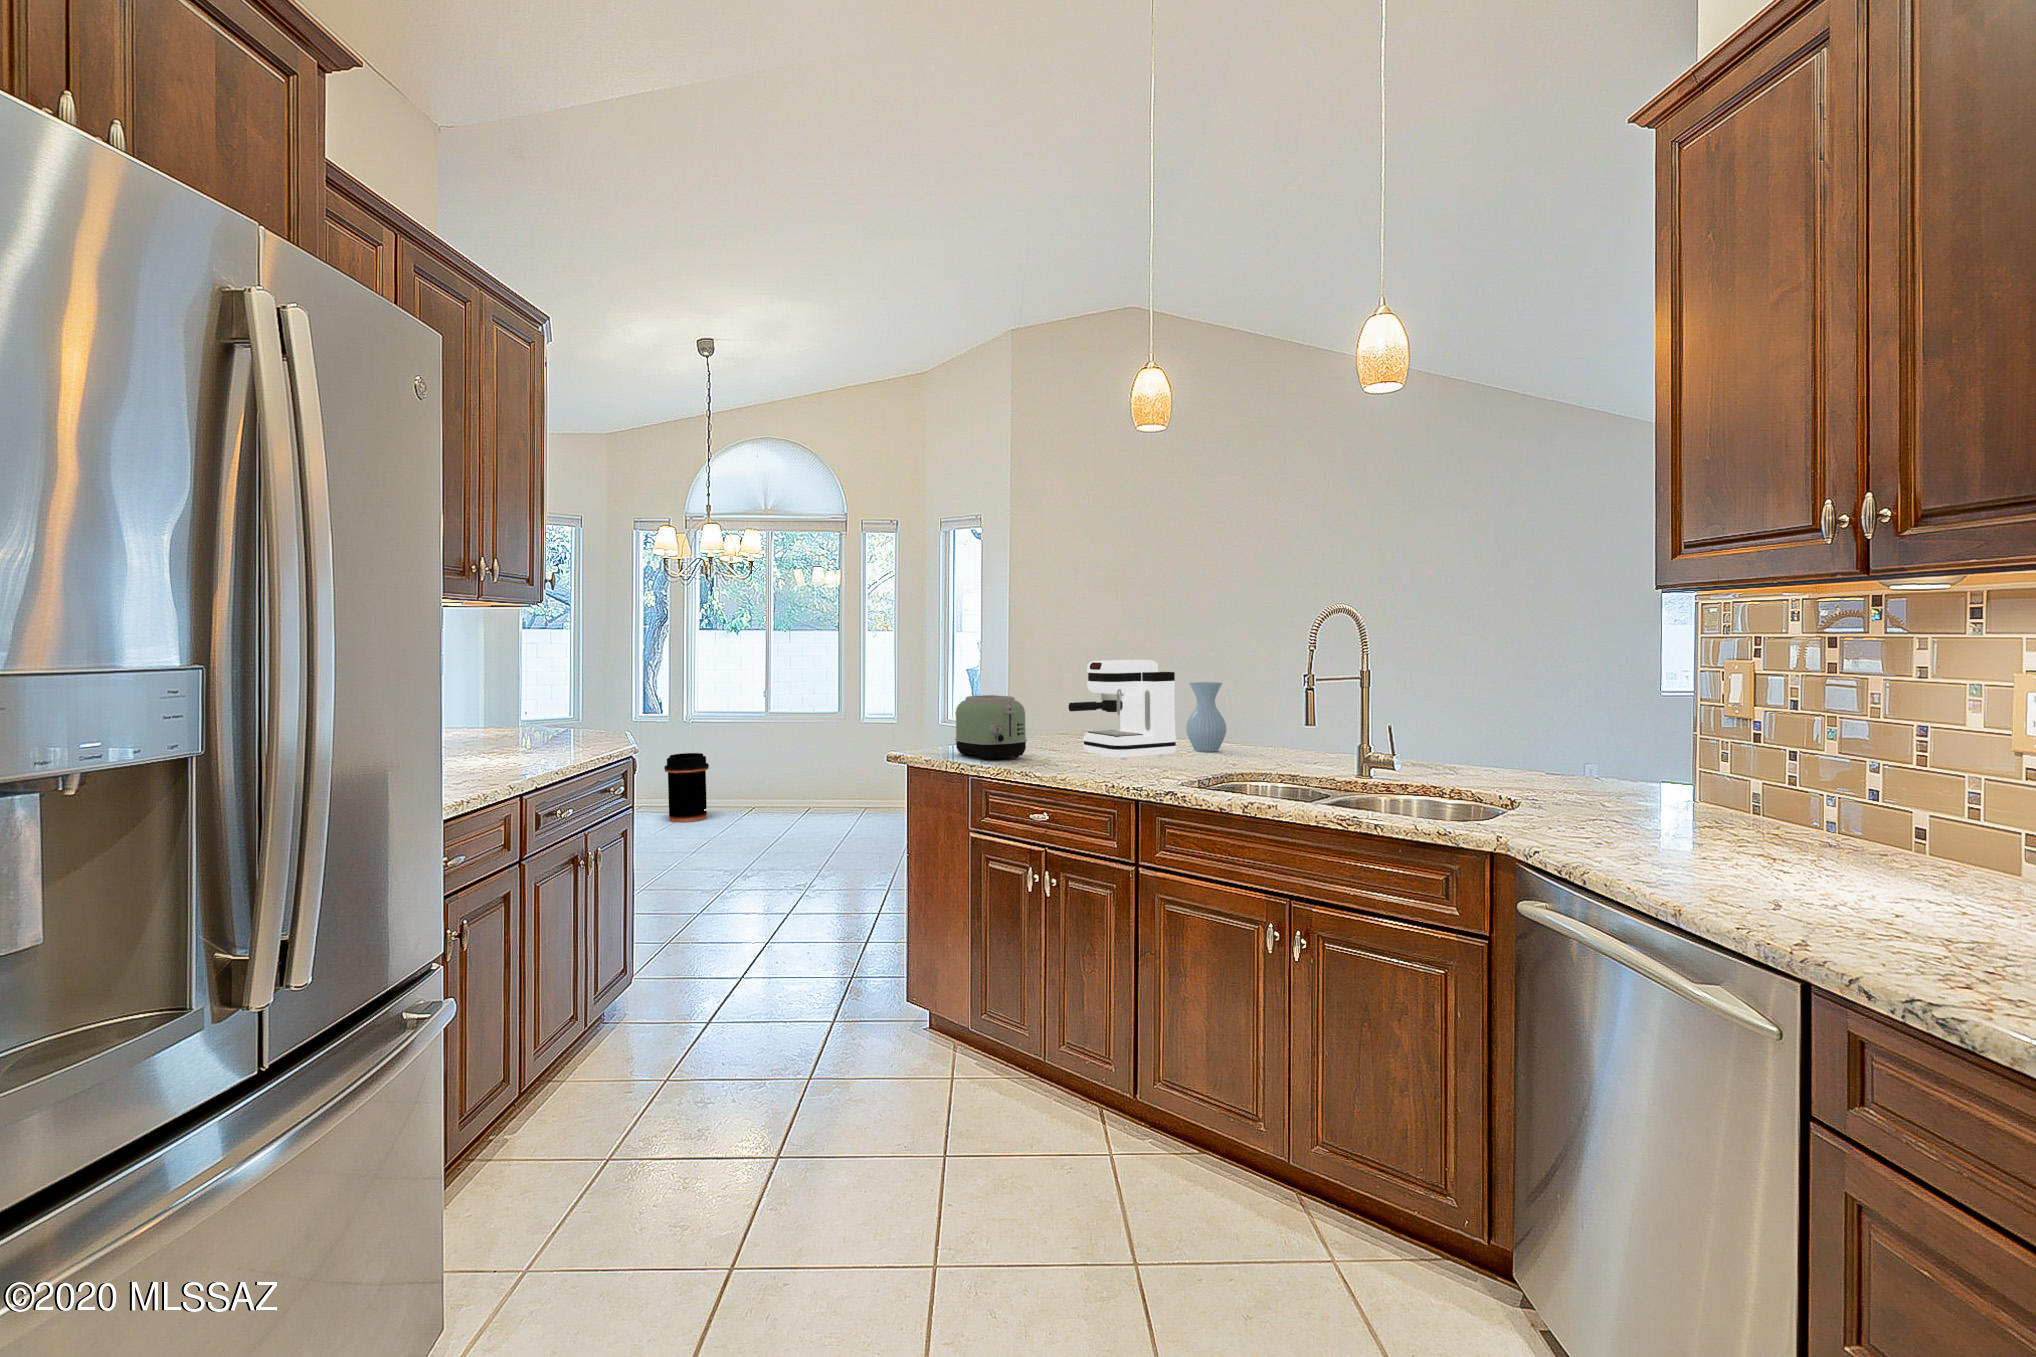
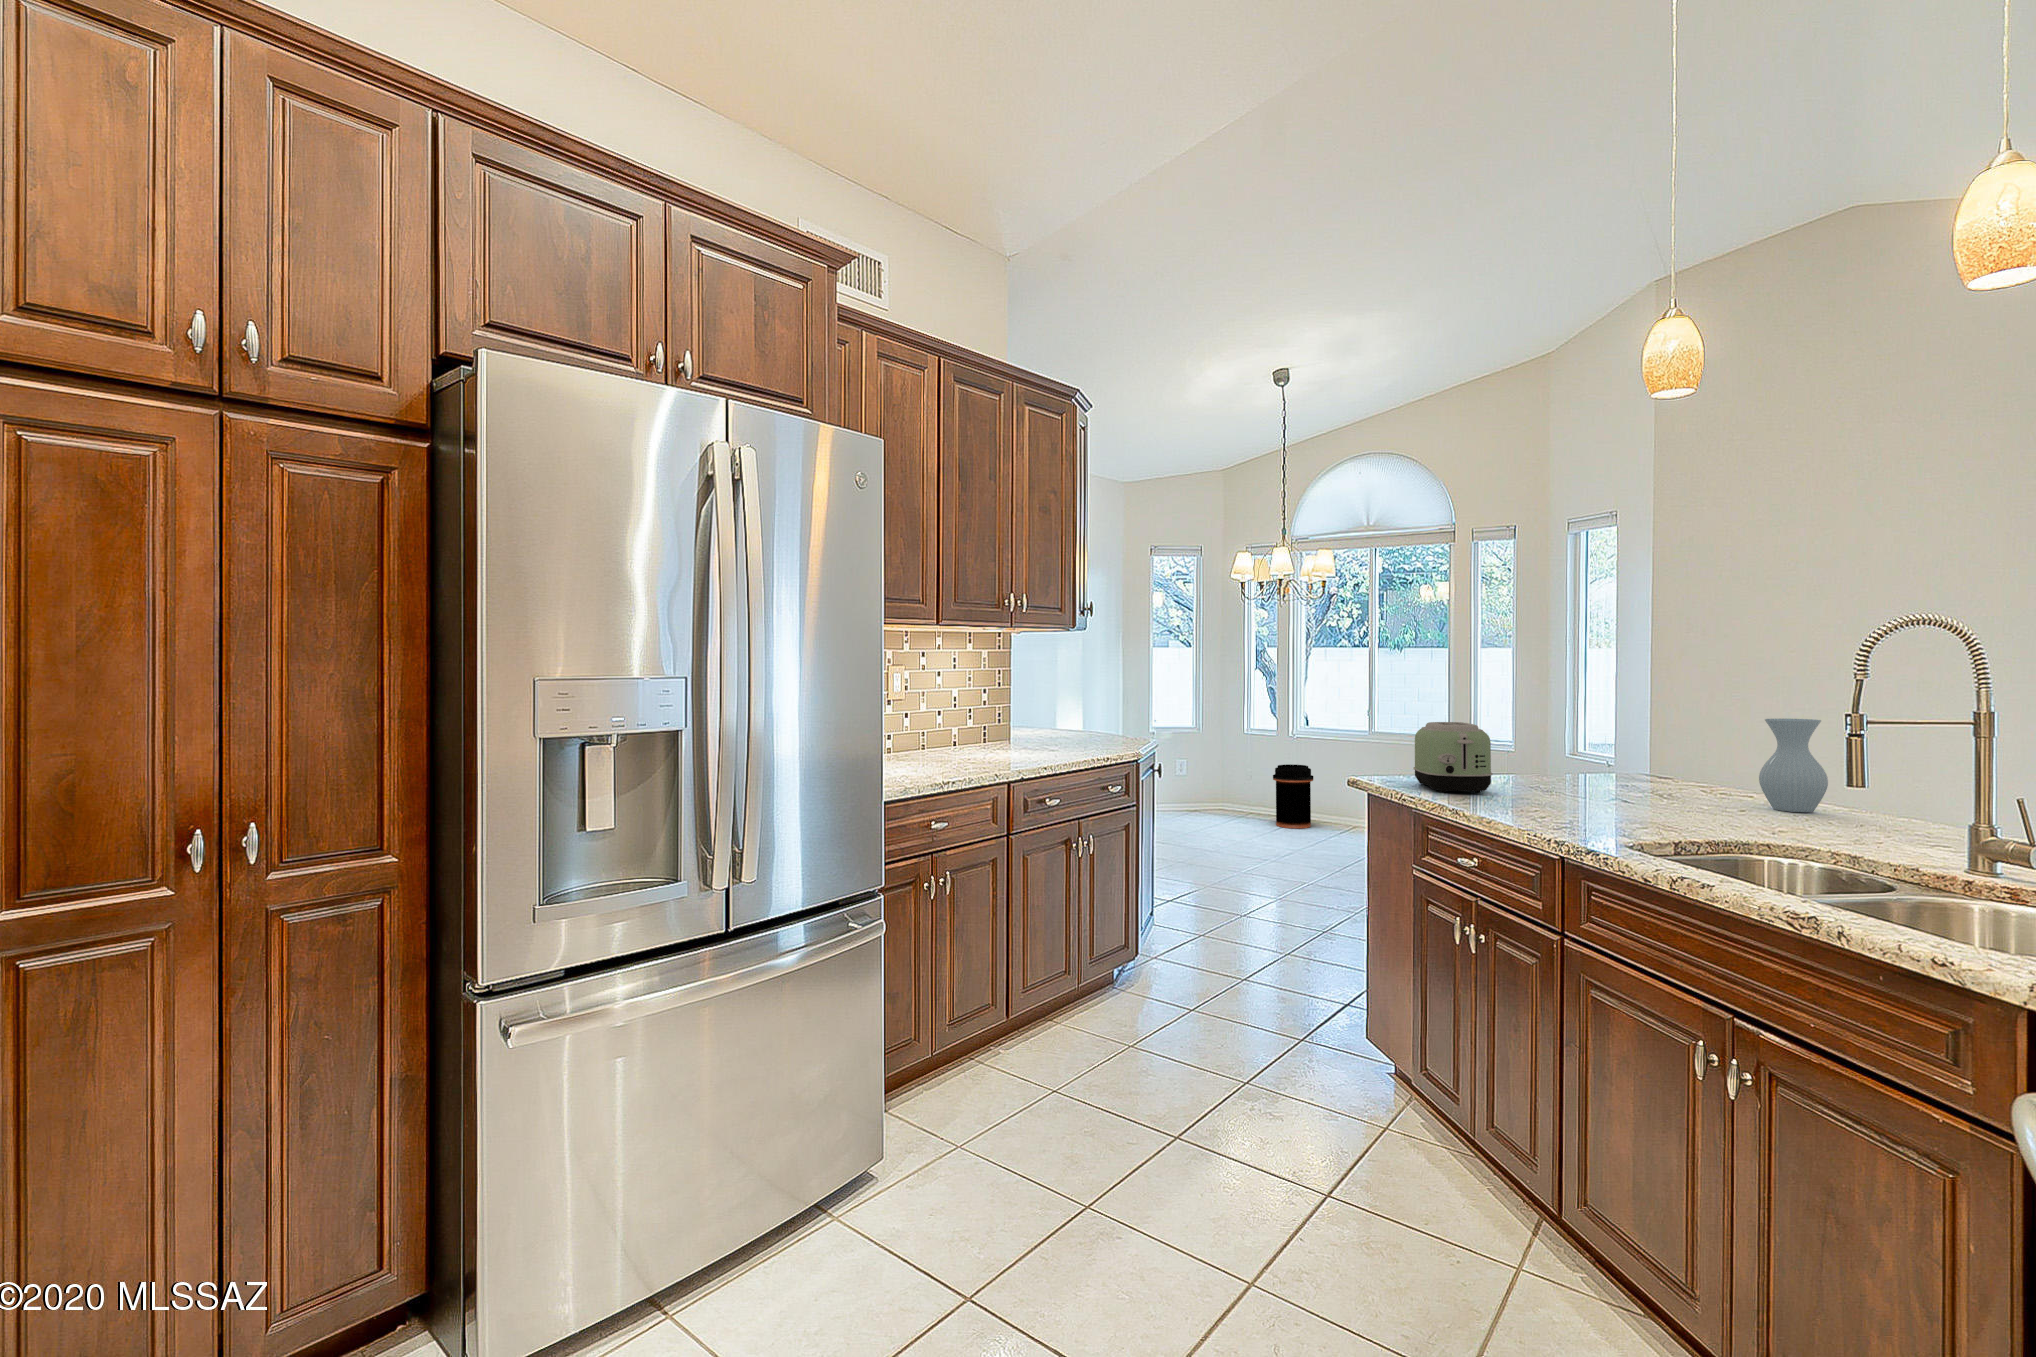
coffee maker: present [1068,660,1176,760] -> none [1556,687,1711,810]

